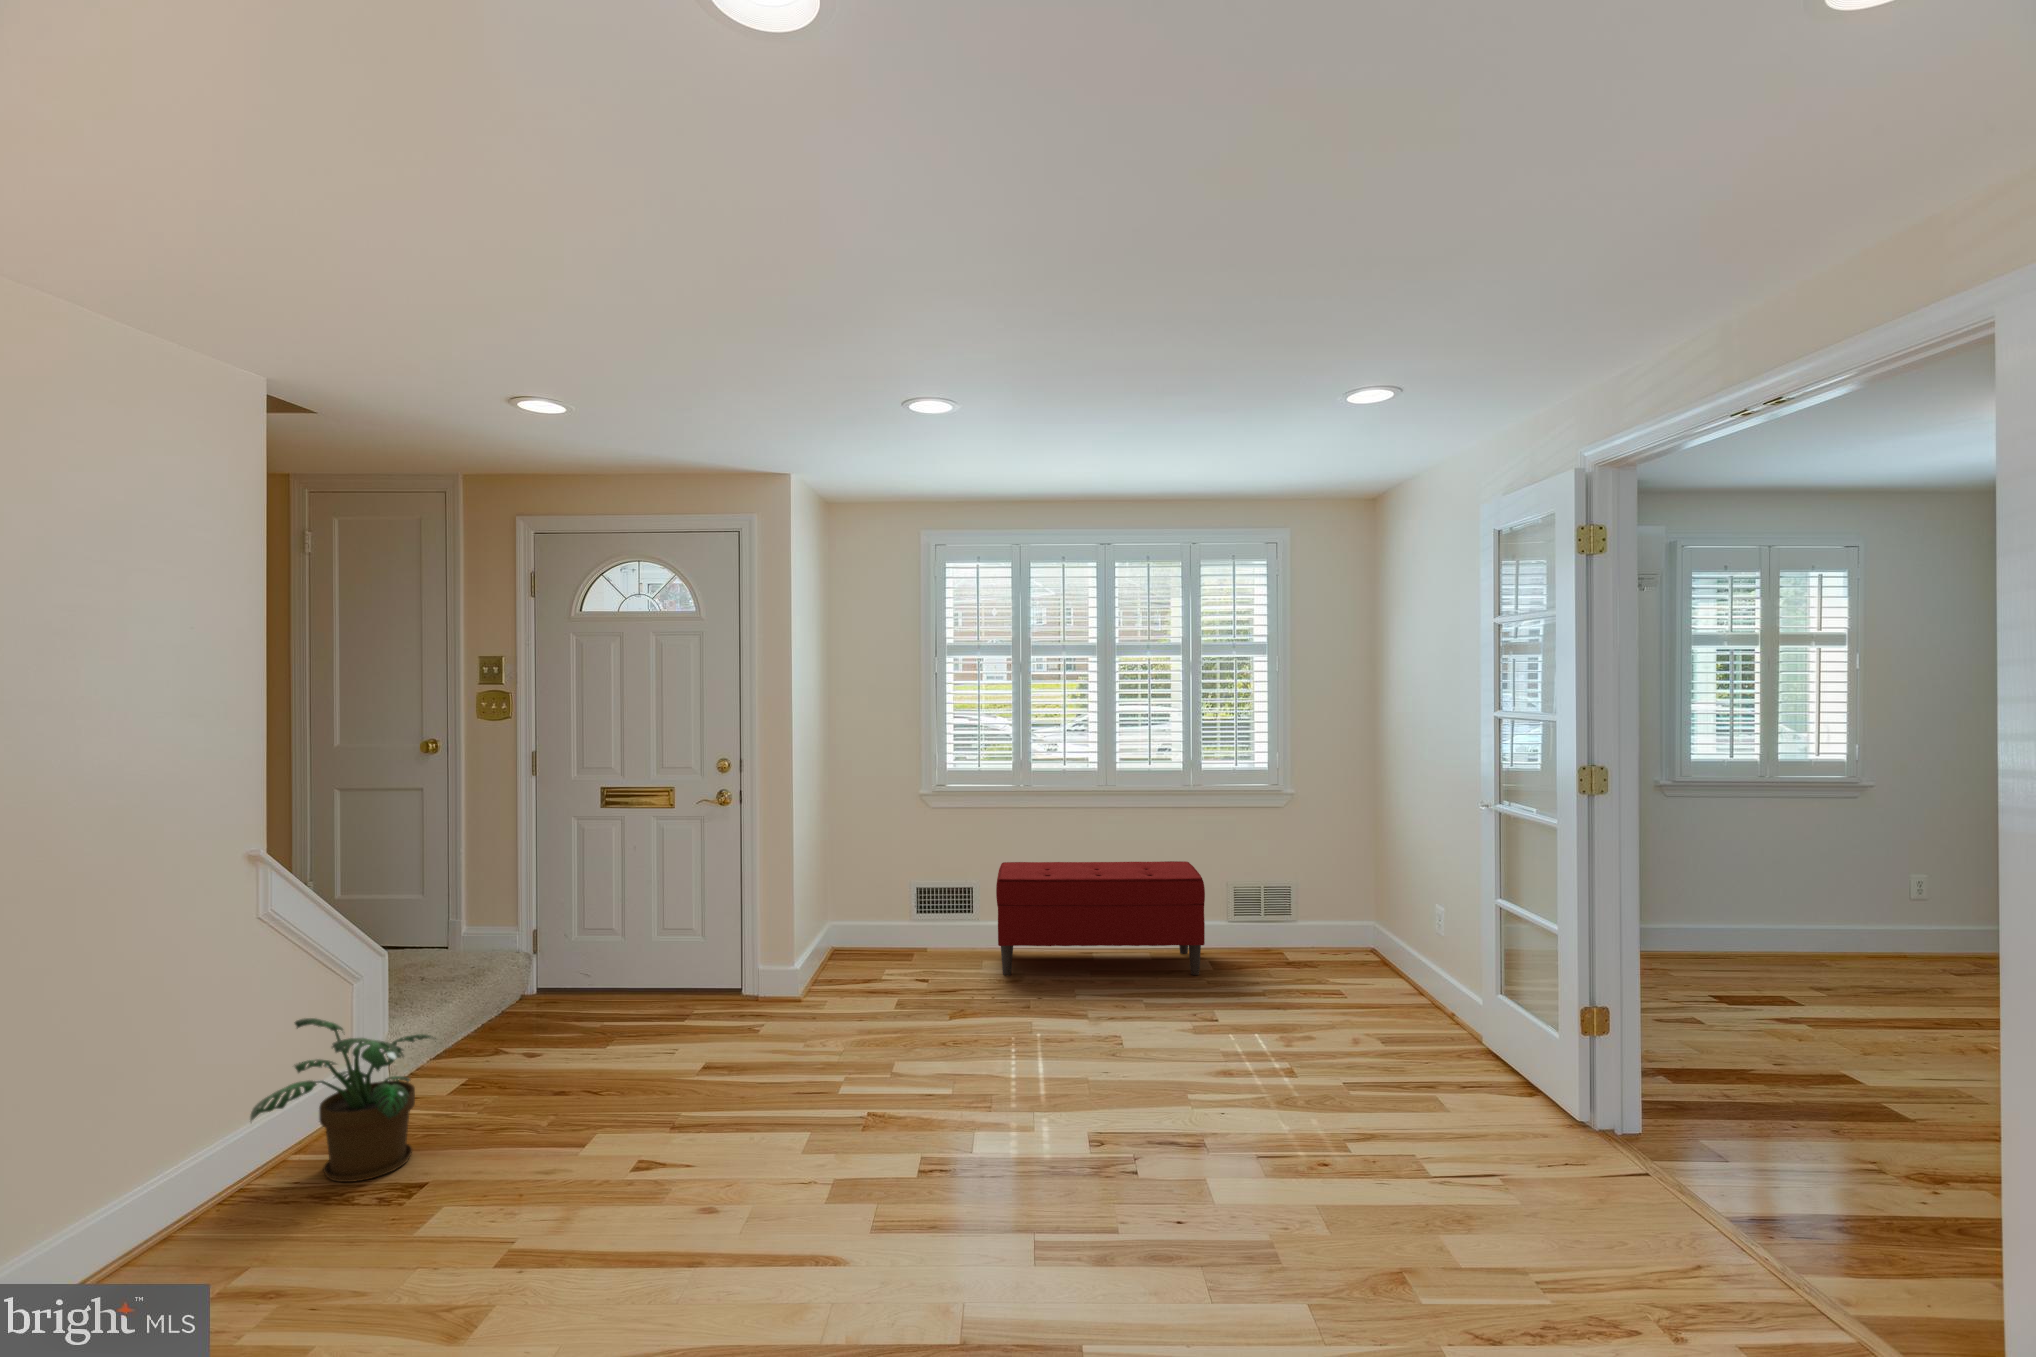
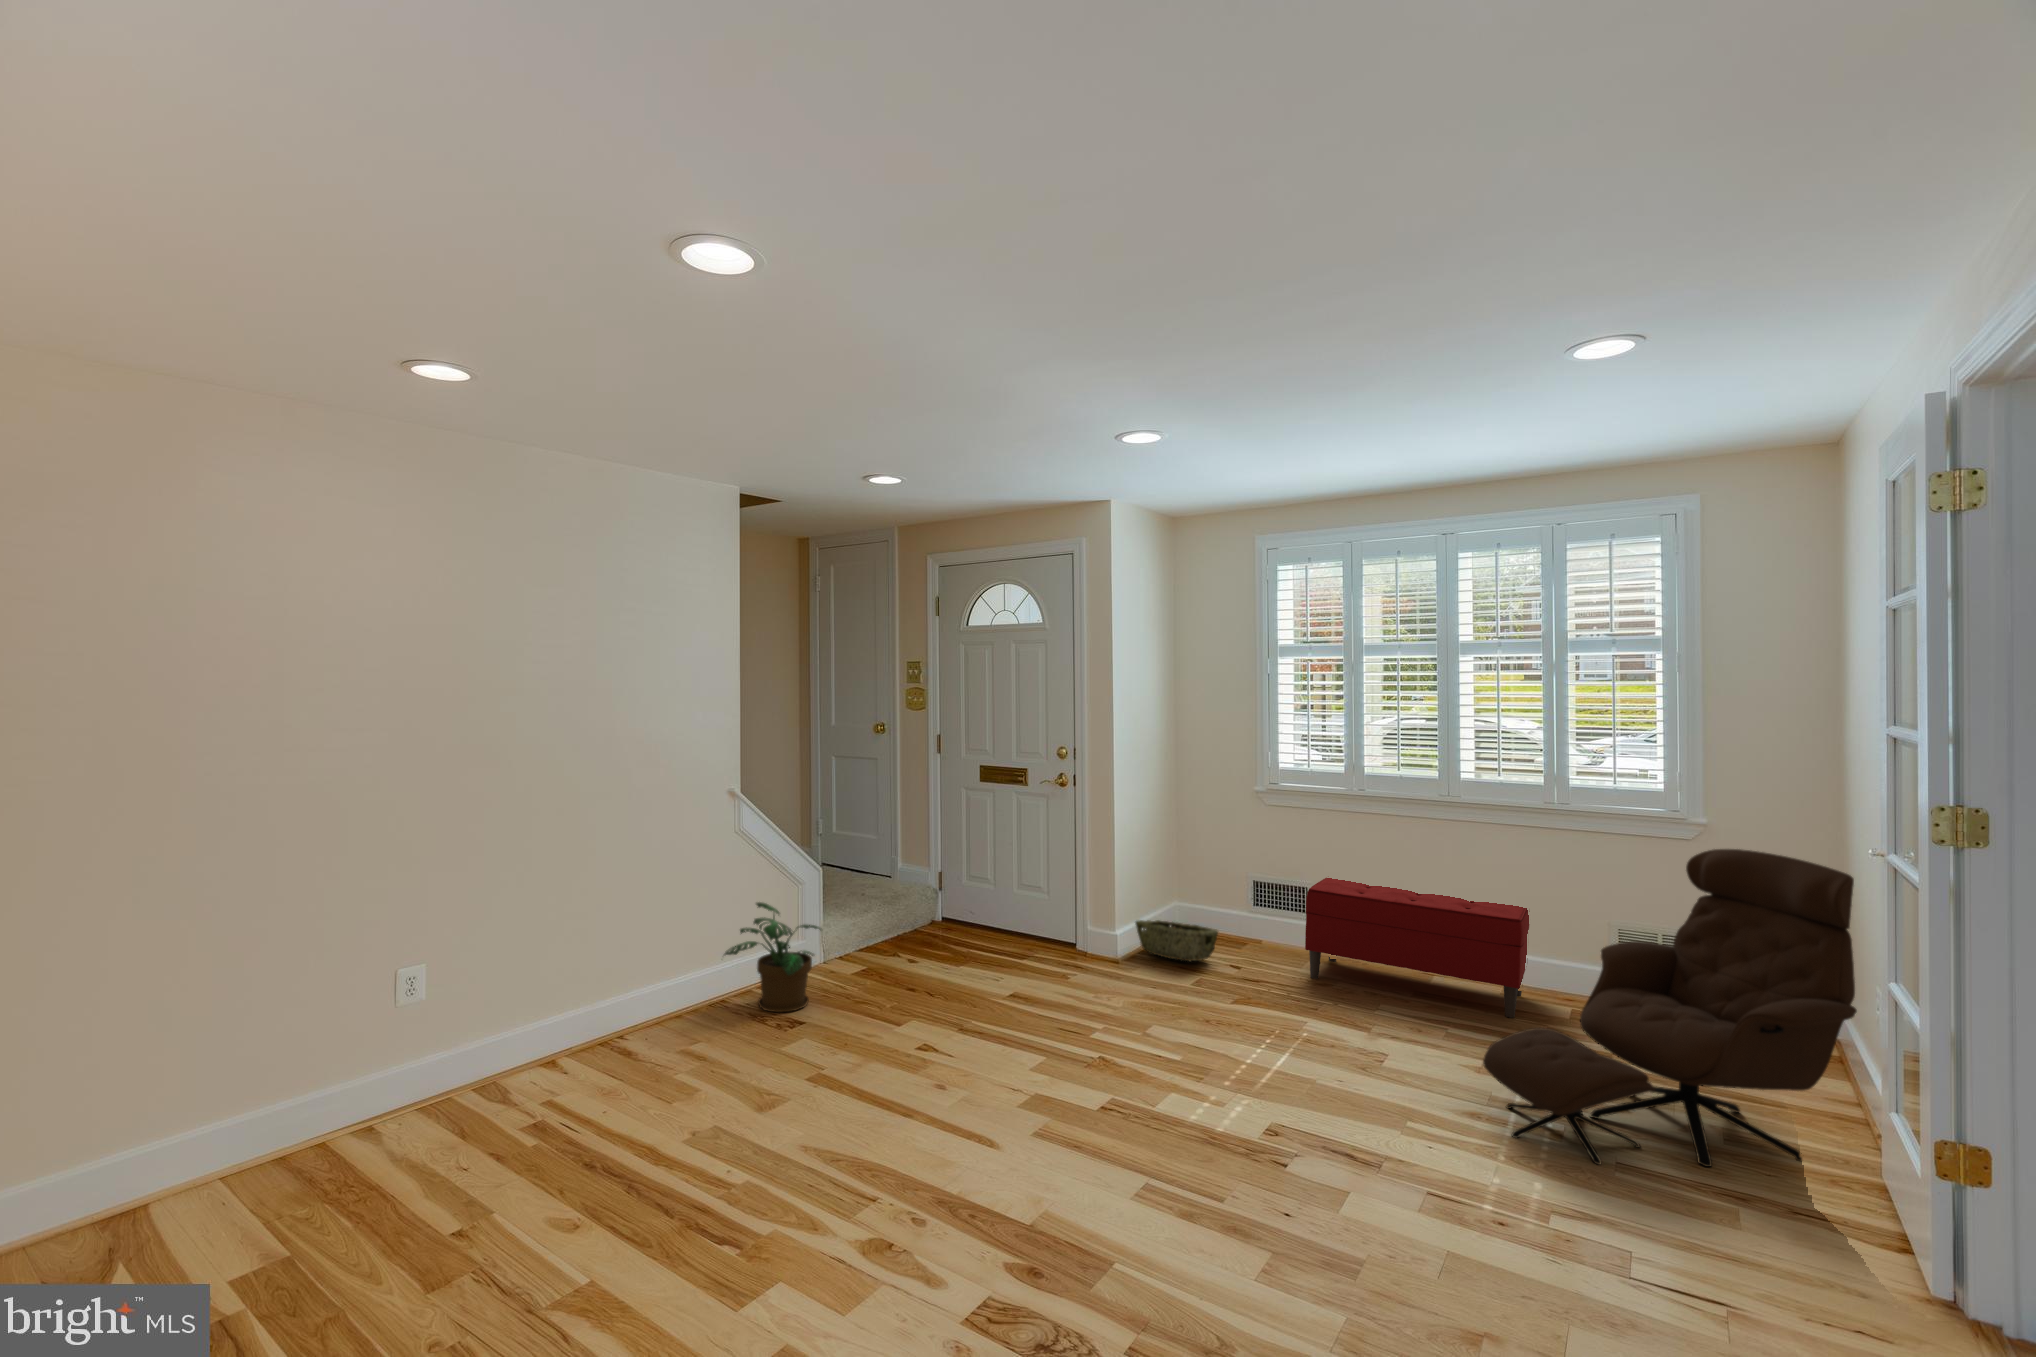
lounge chair: none [1243,786,1506,1089] -> present [1483,849,1857,1167]
woven basket: none [805,941,902,985] -> present [1135,920,1218,962]

